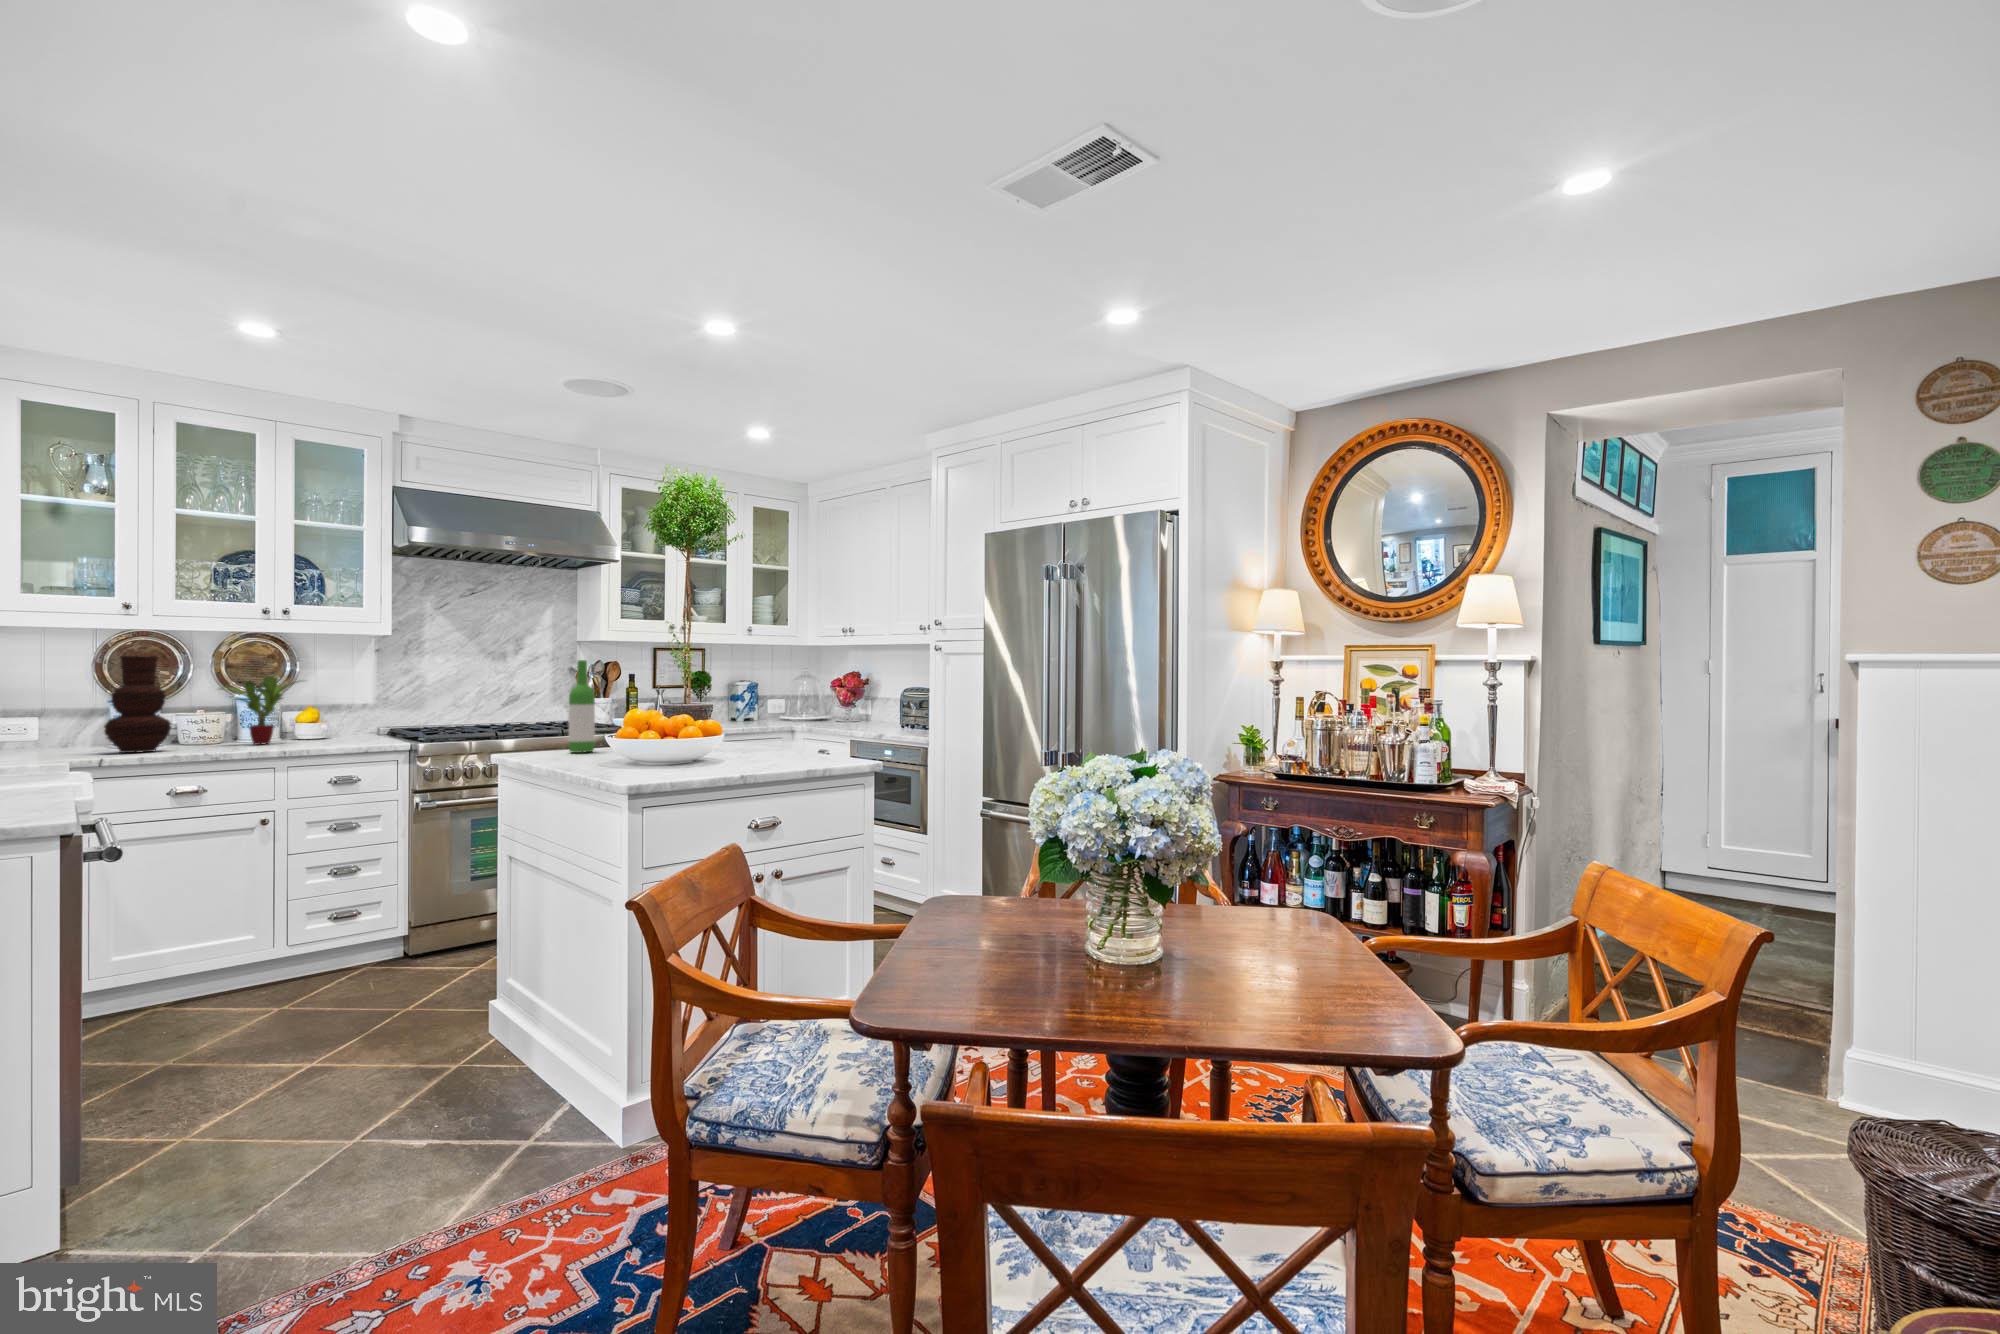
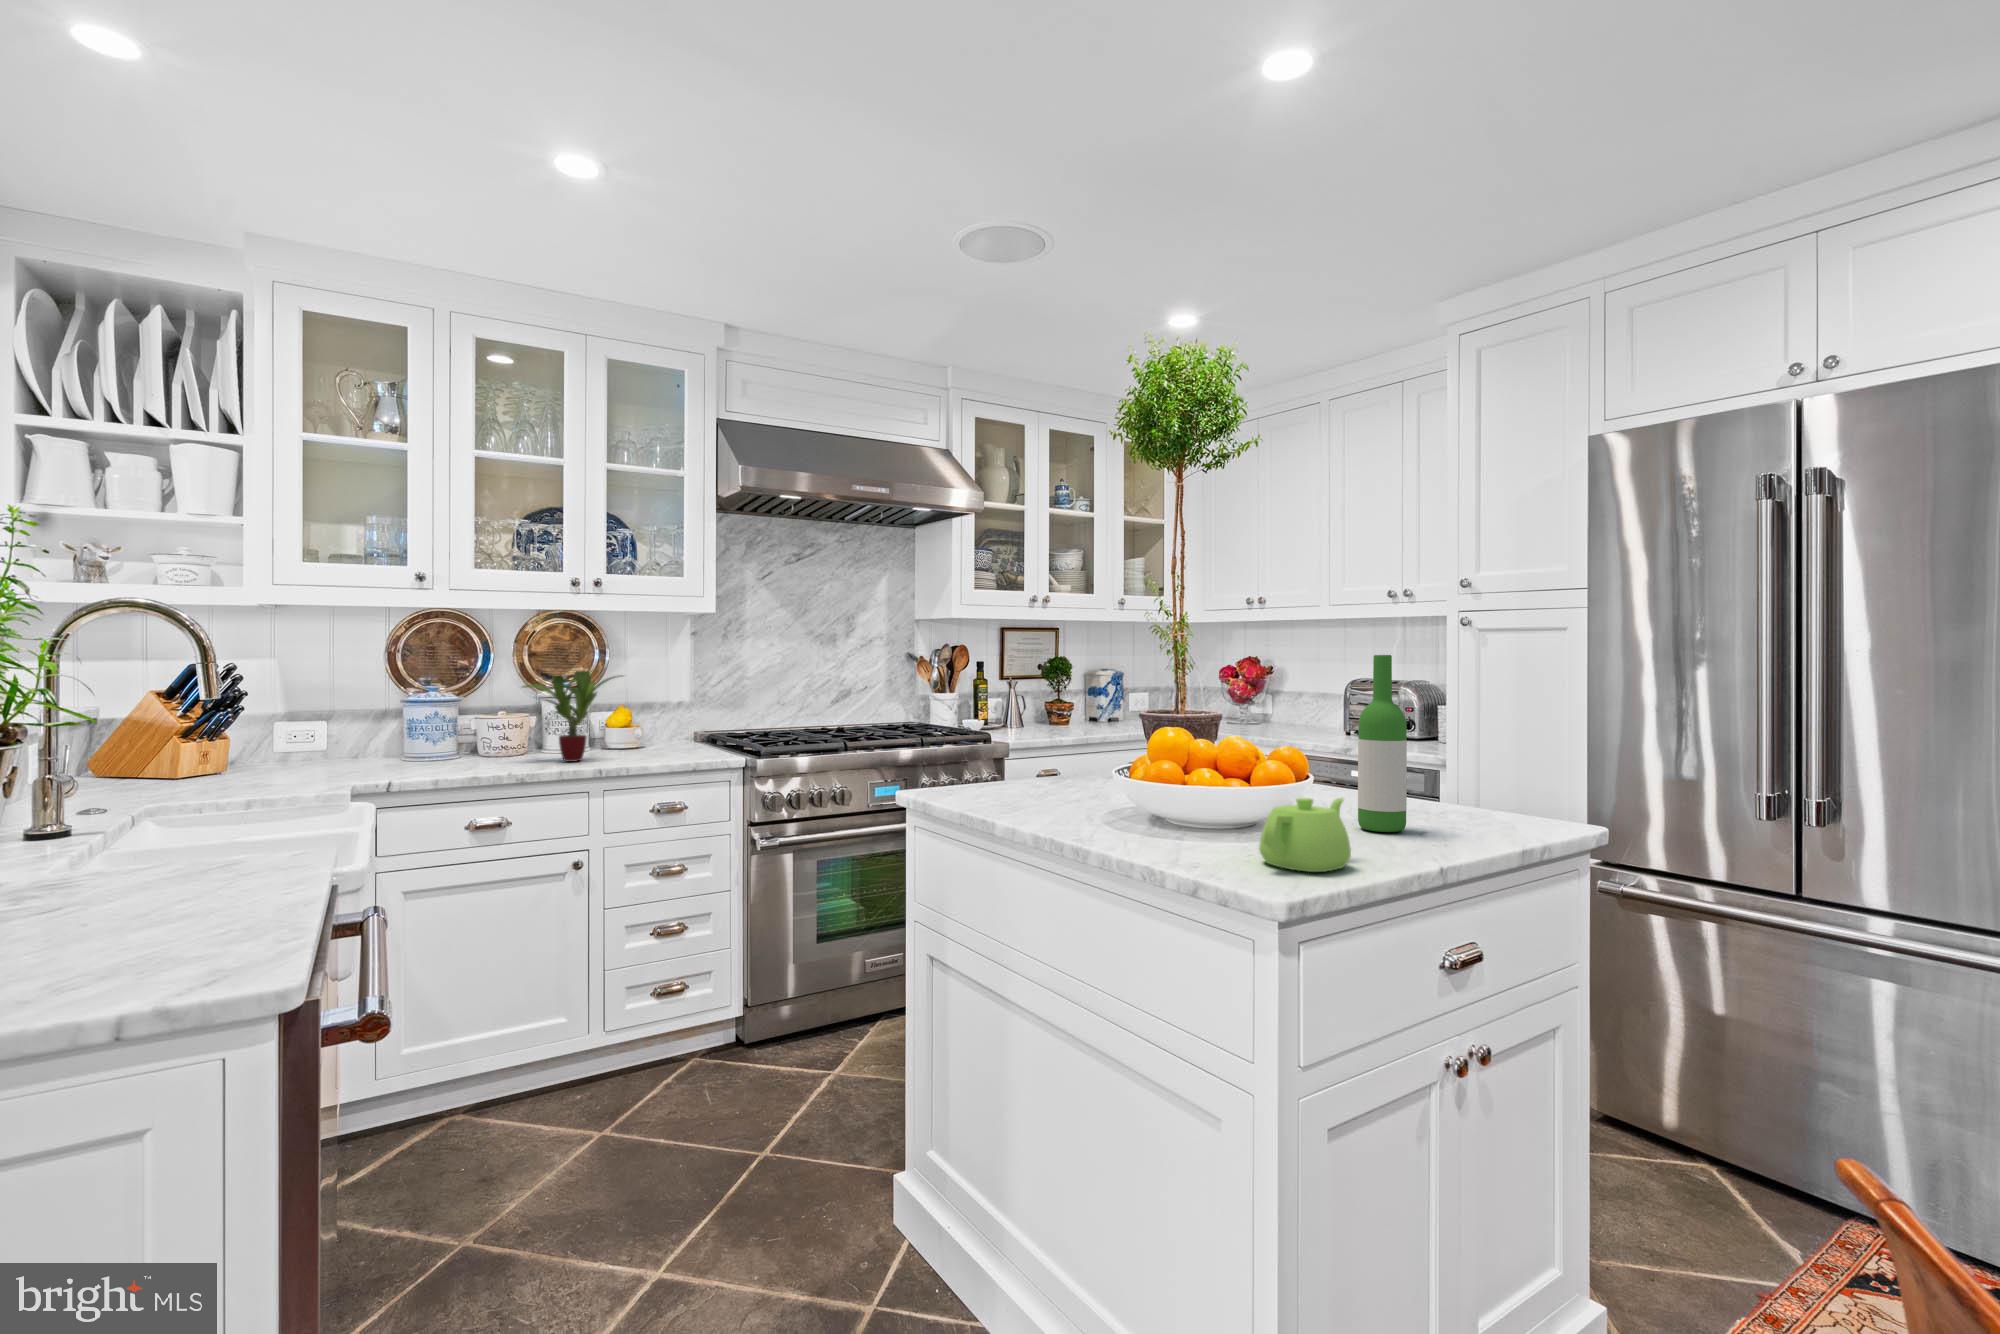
vase: present [104,656,171,753] -> none [393,643,471,775]
wine bottle: present [569,660,595,753] -> present [1358,655,1407,832]
teapot: none [648,731,706,766] -> present [1259,798,1351,872]

